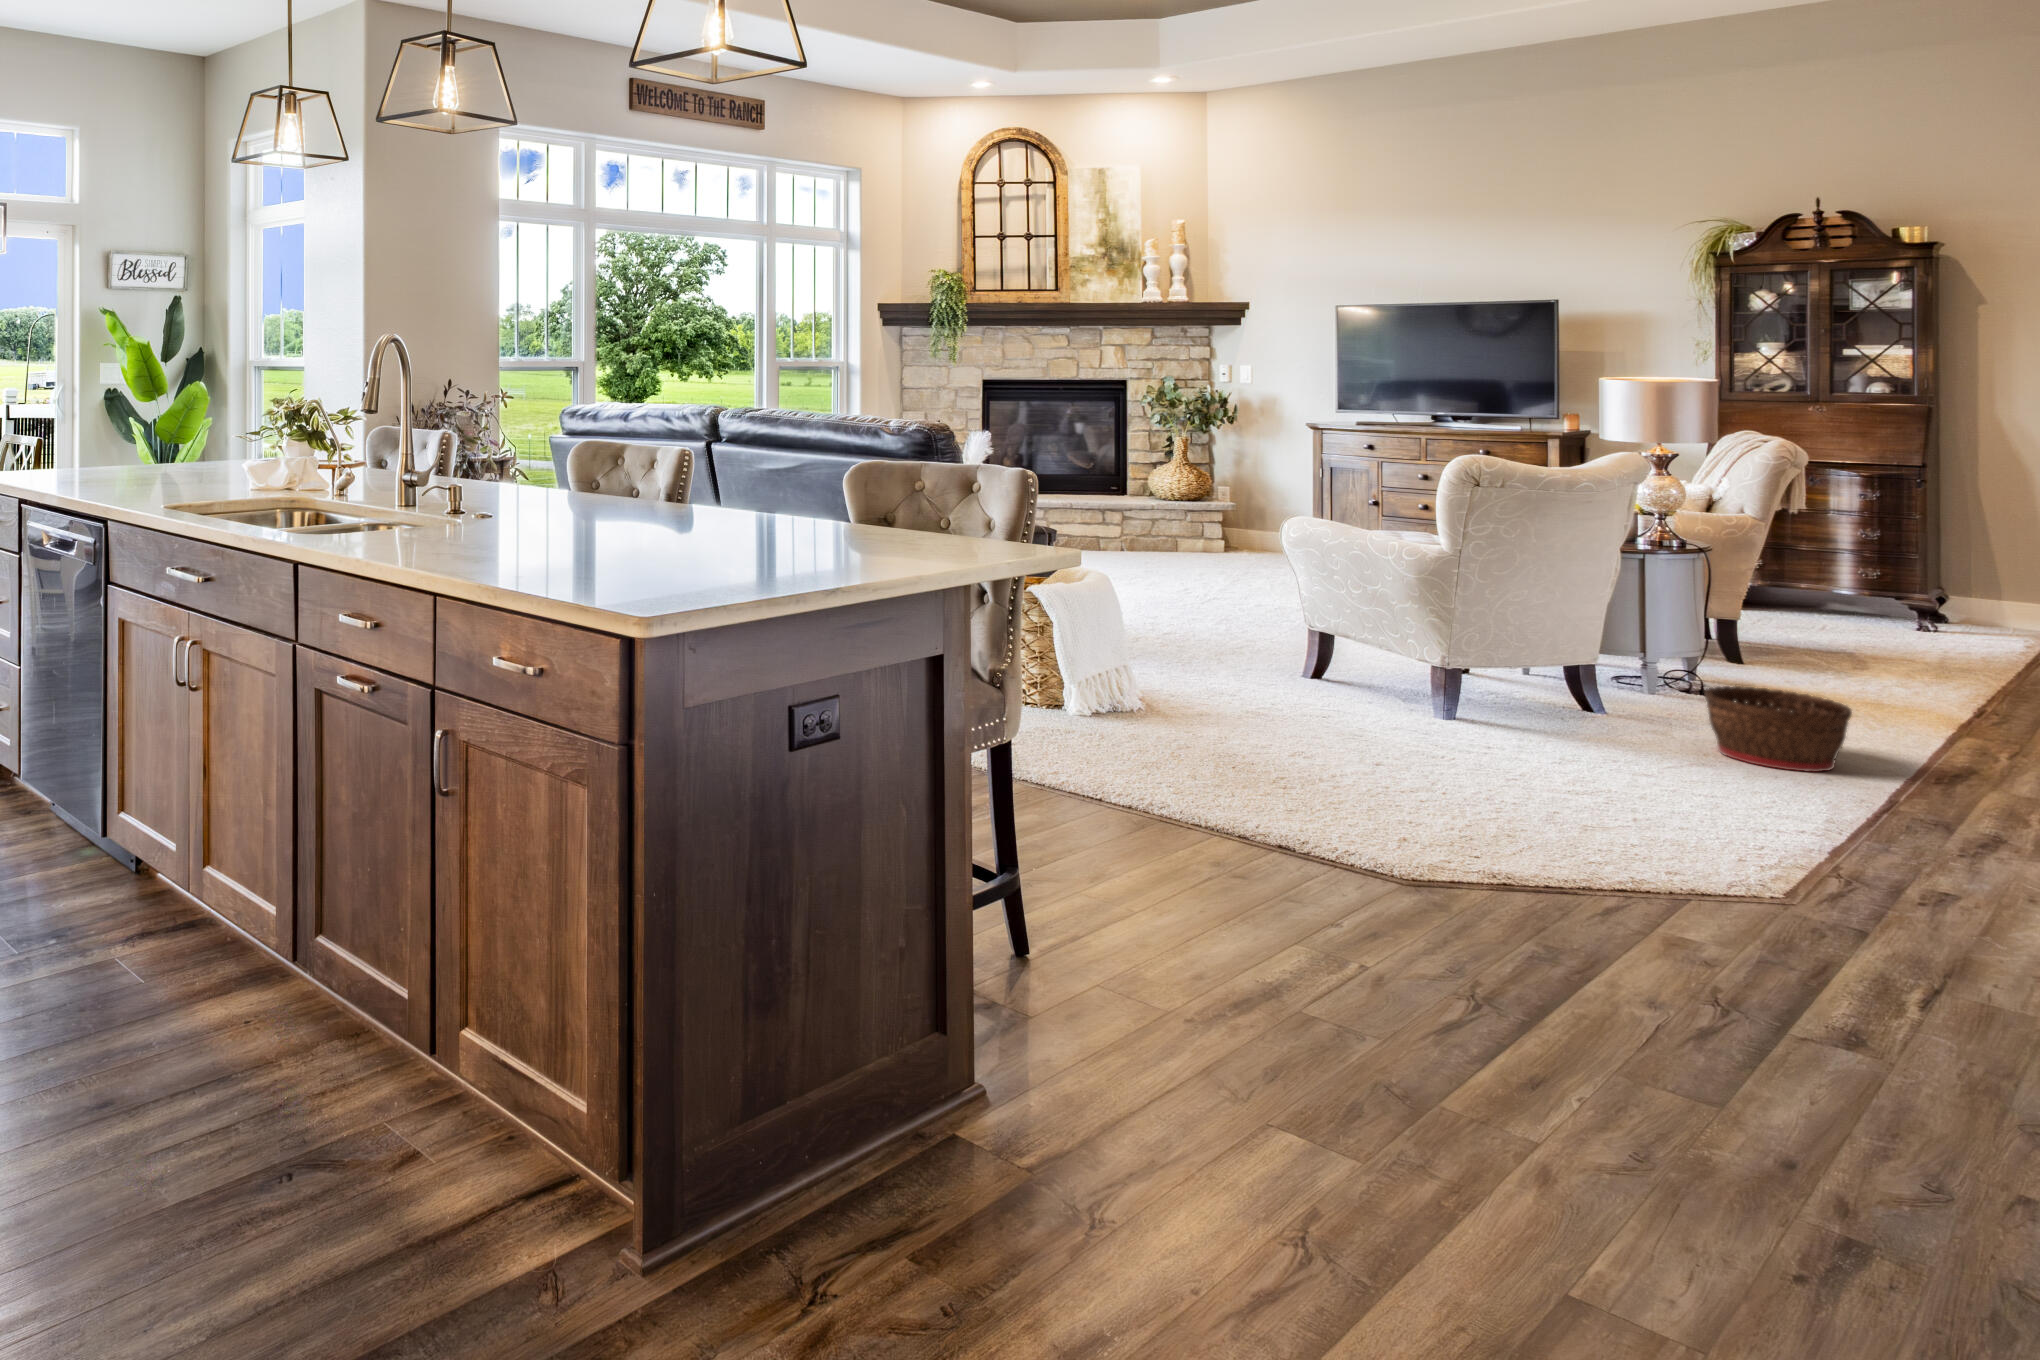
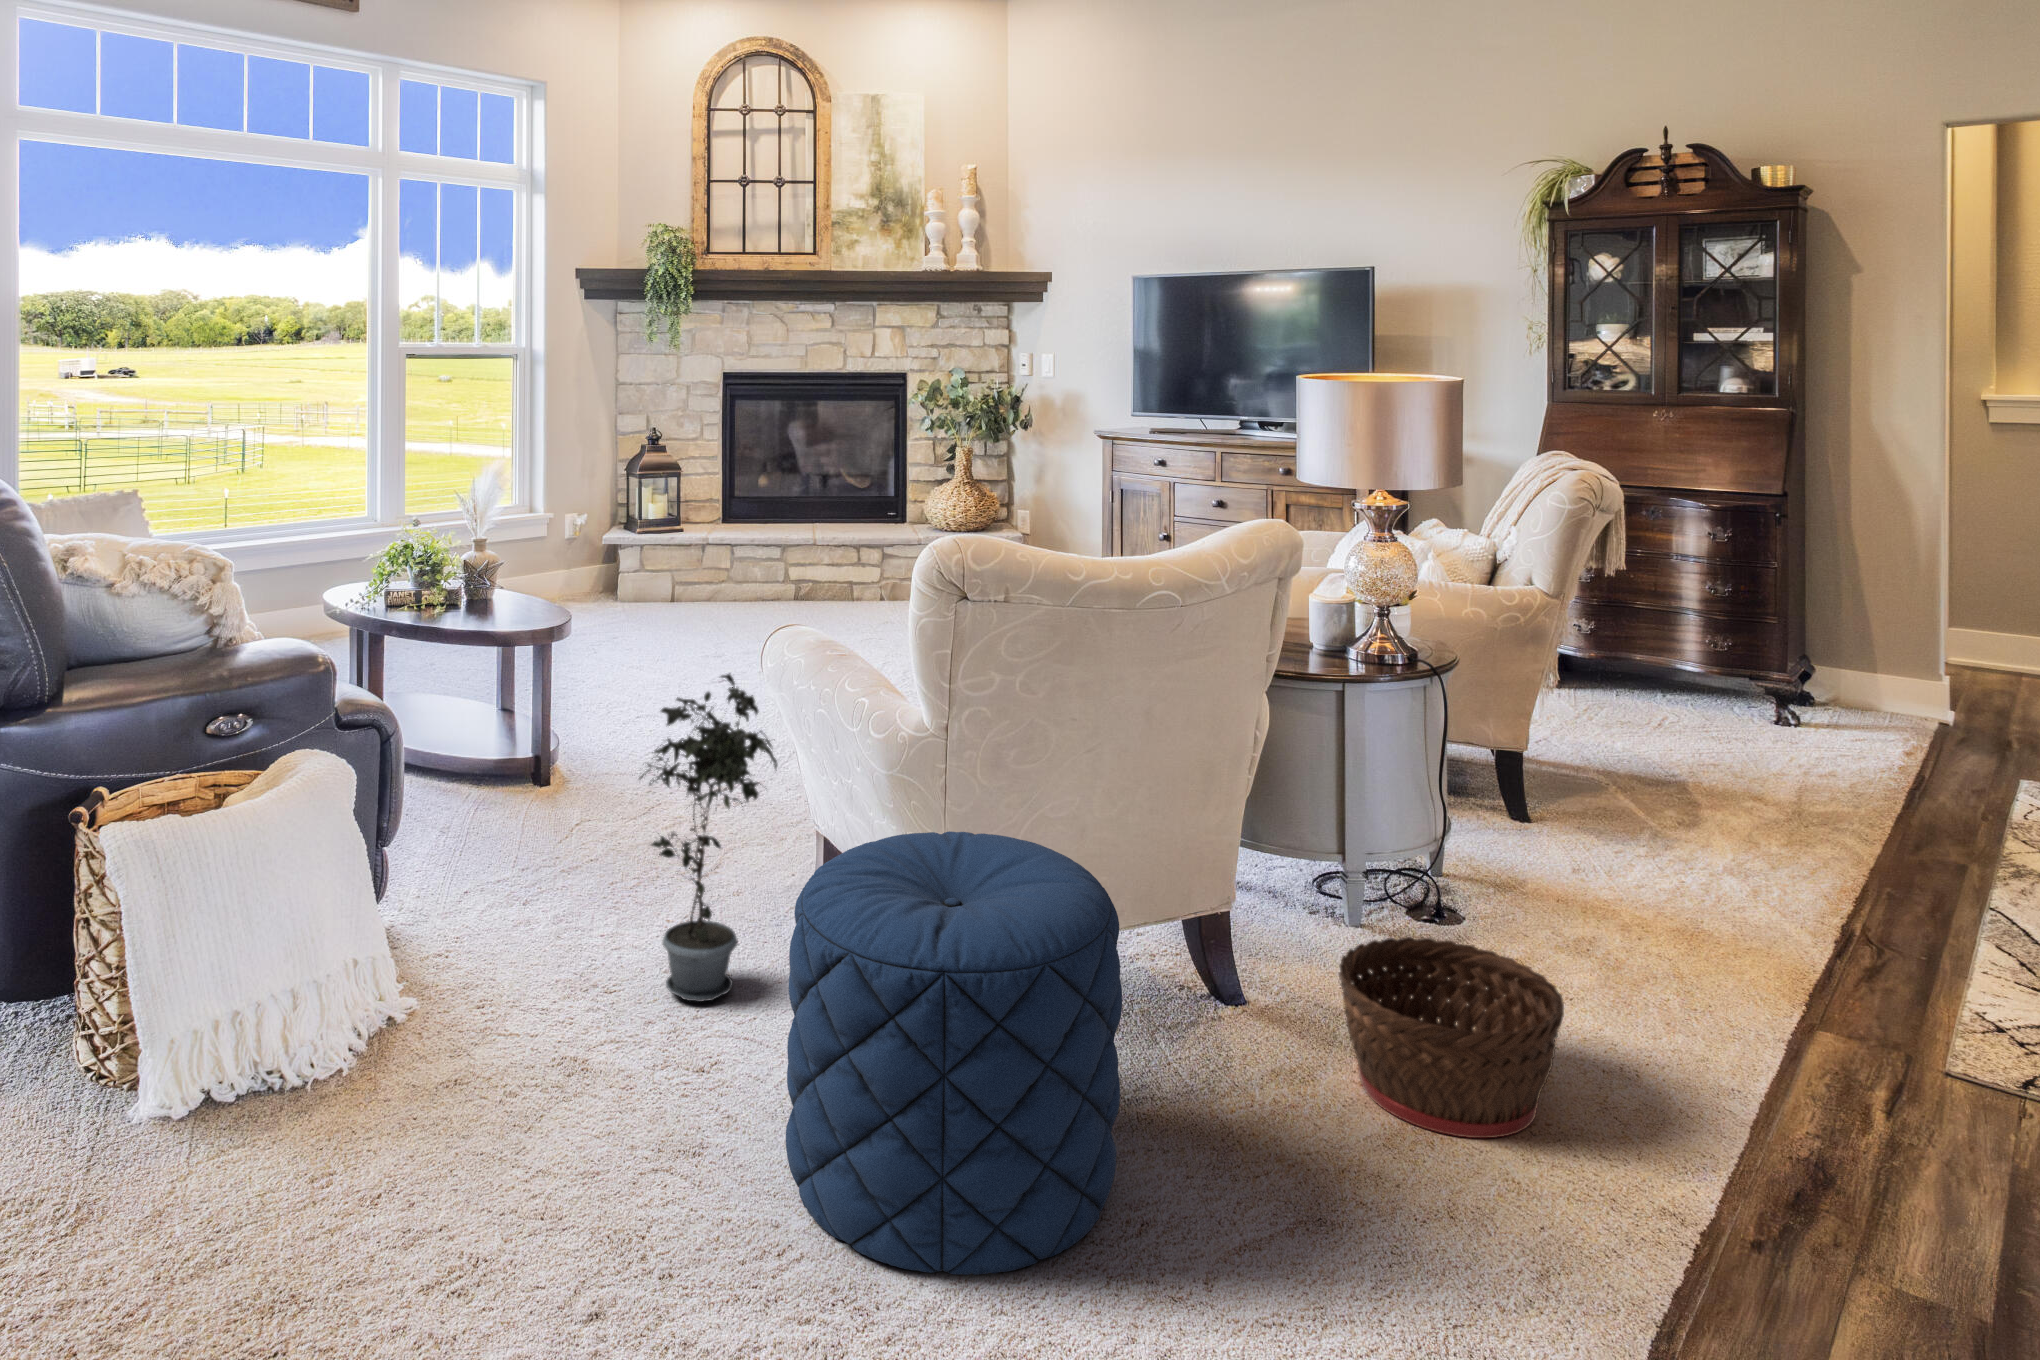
potted plant: none [1256,541,1363,714] -> present [639,674,777,1002]
pouf: none [1427,610,1627,790] -> present [786,831,1122,1275]

